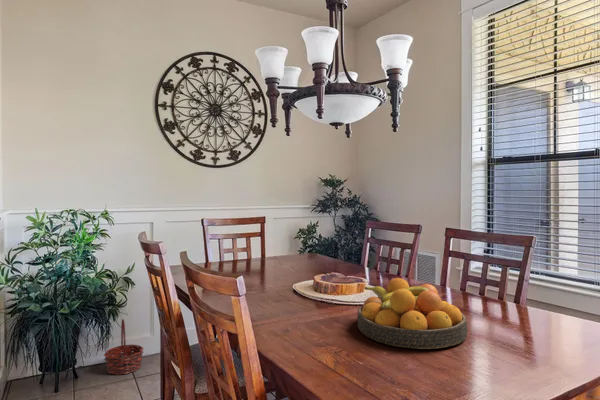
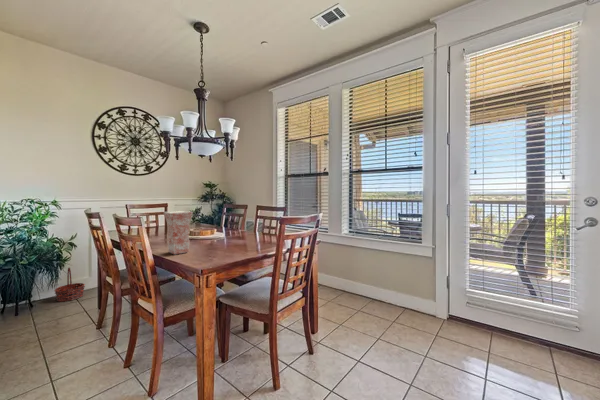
vase: none [274,250,340,357] -> present [164,211,193,255]
fruit bowl: present [357,278,467,349] -> none [206,224,251,249]

